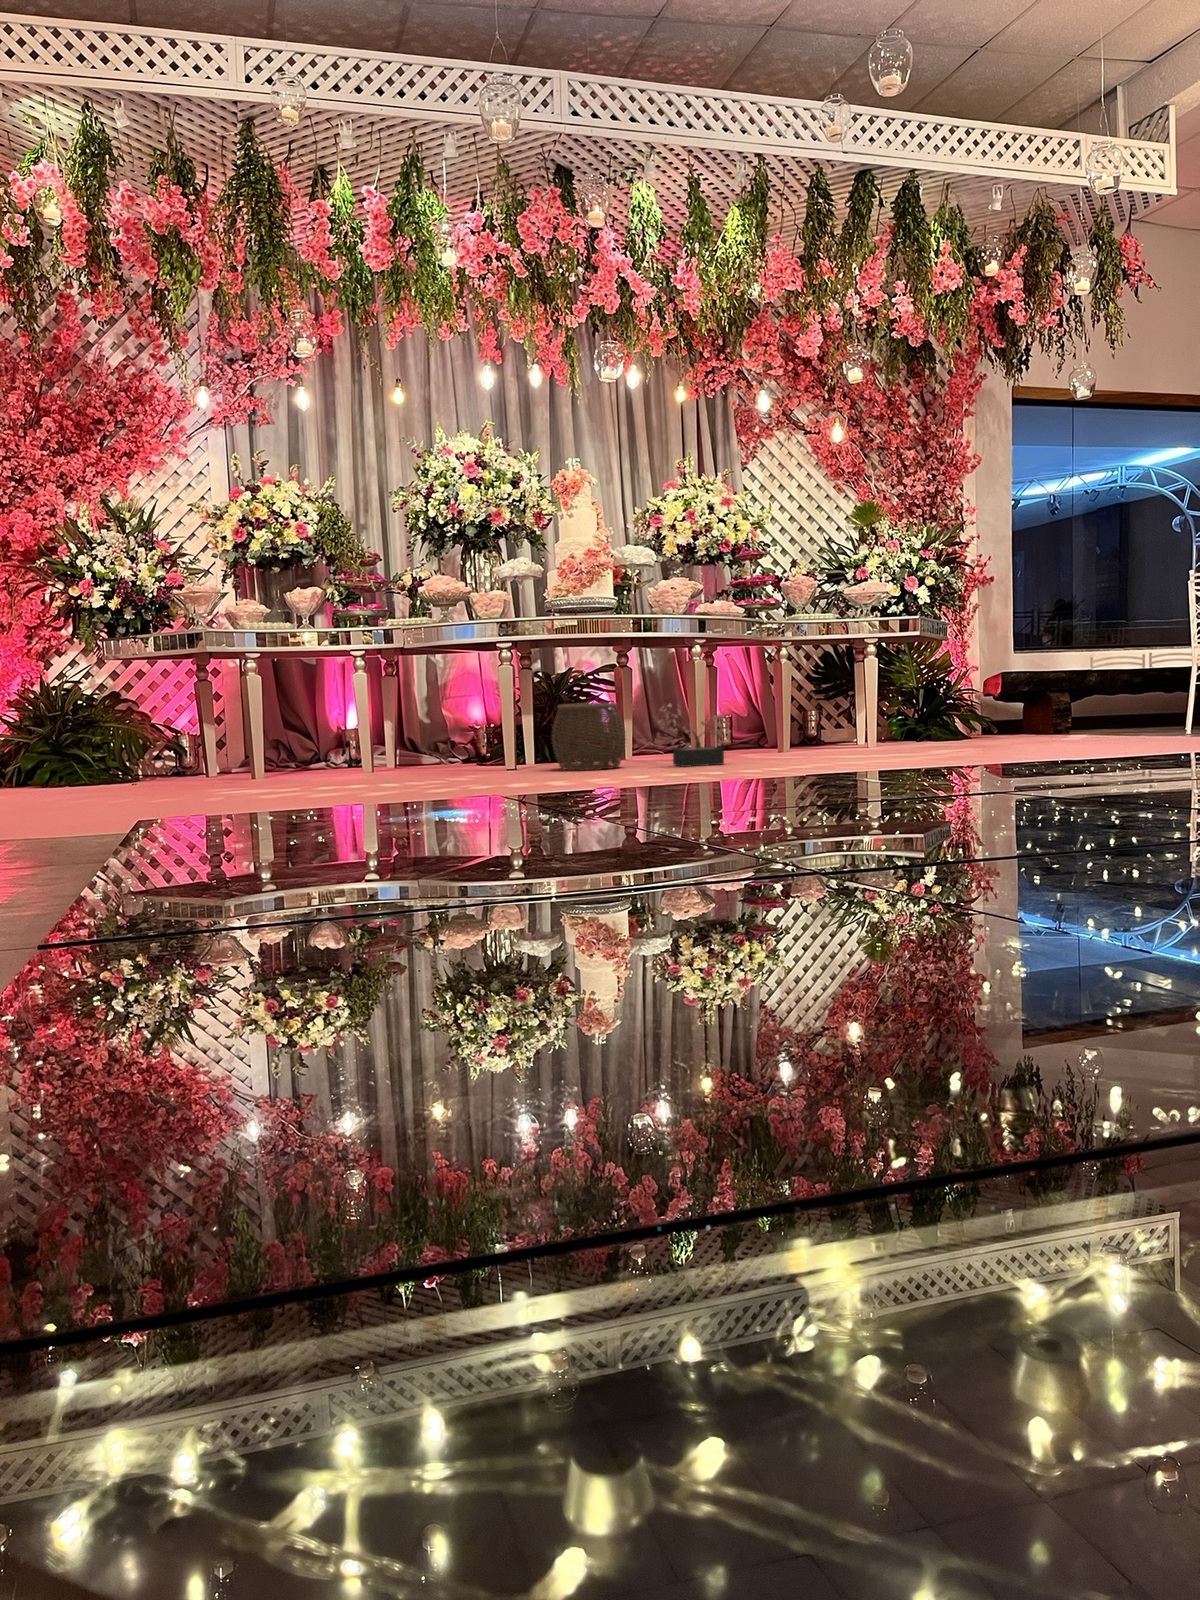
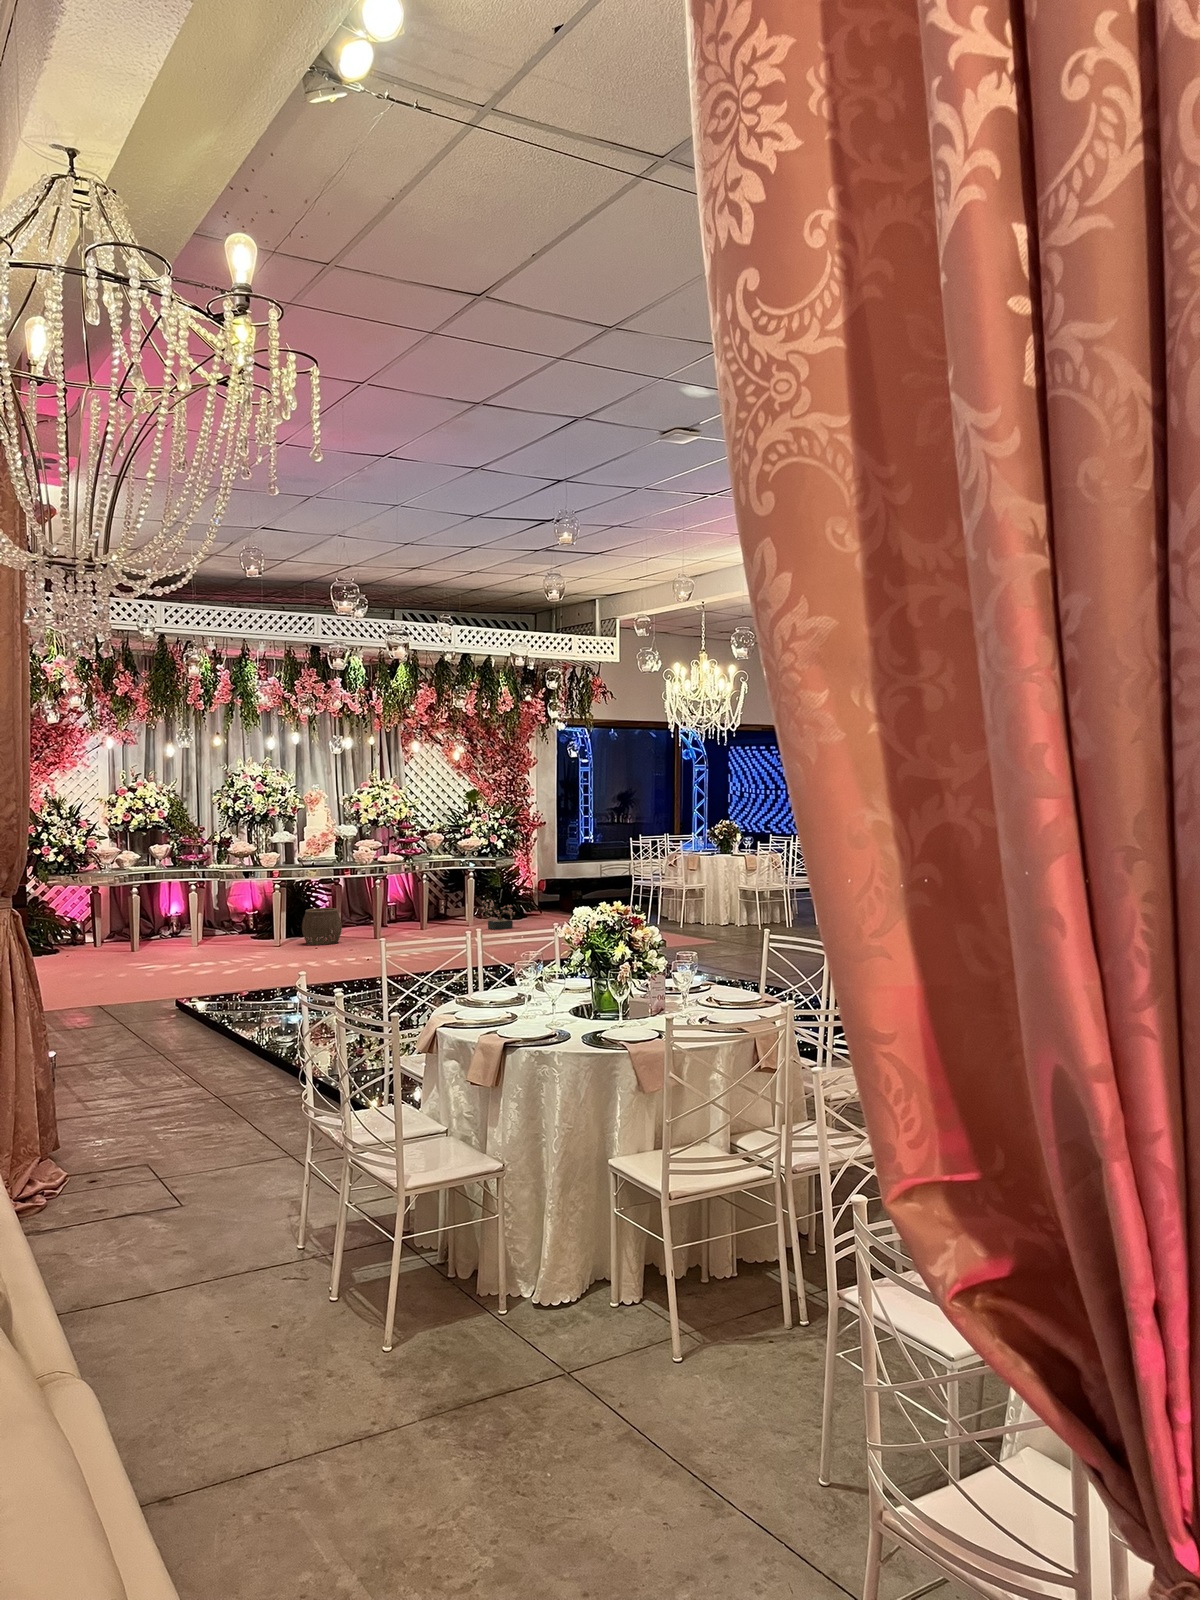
decorative plant: present [657,704,731,767] -> present [481,900,515,930]

